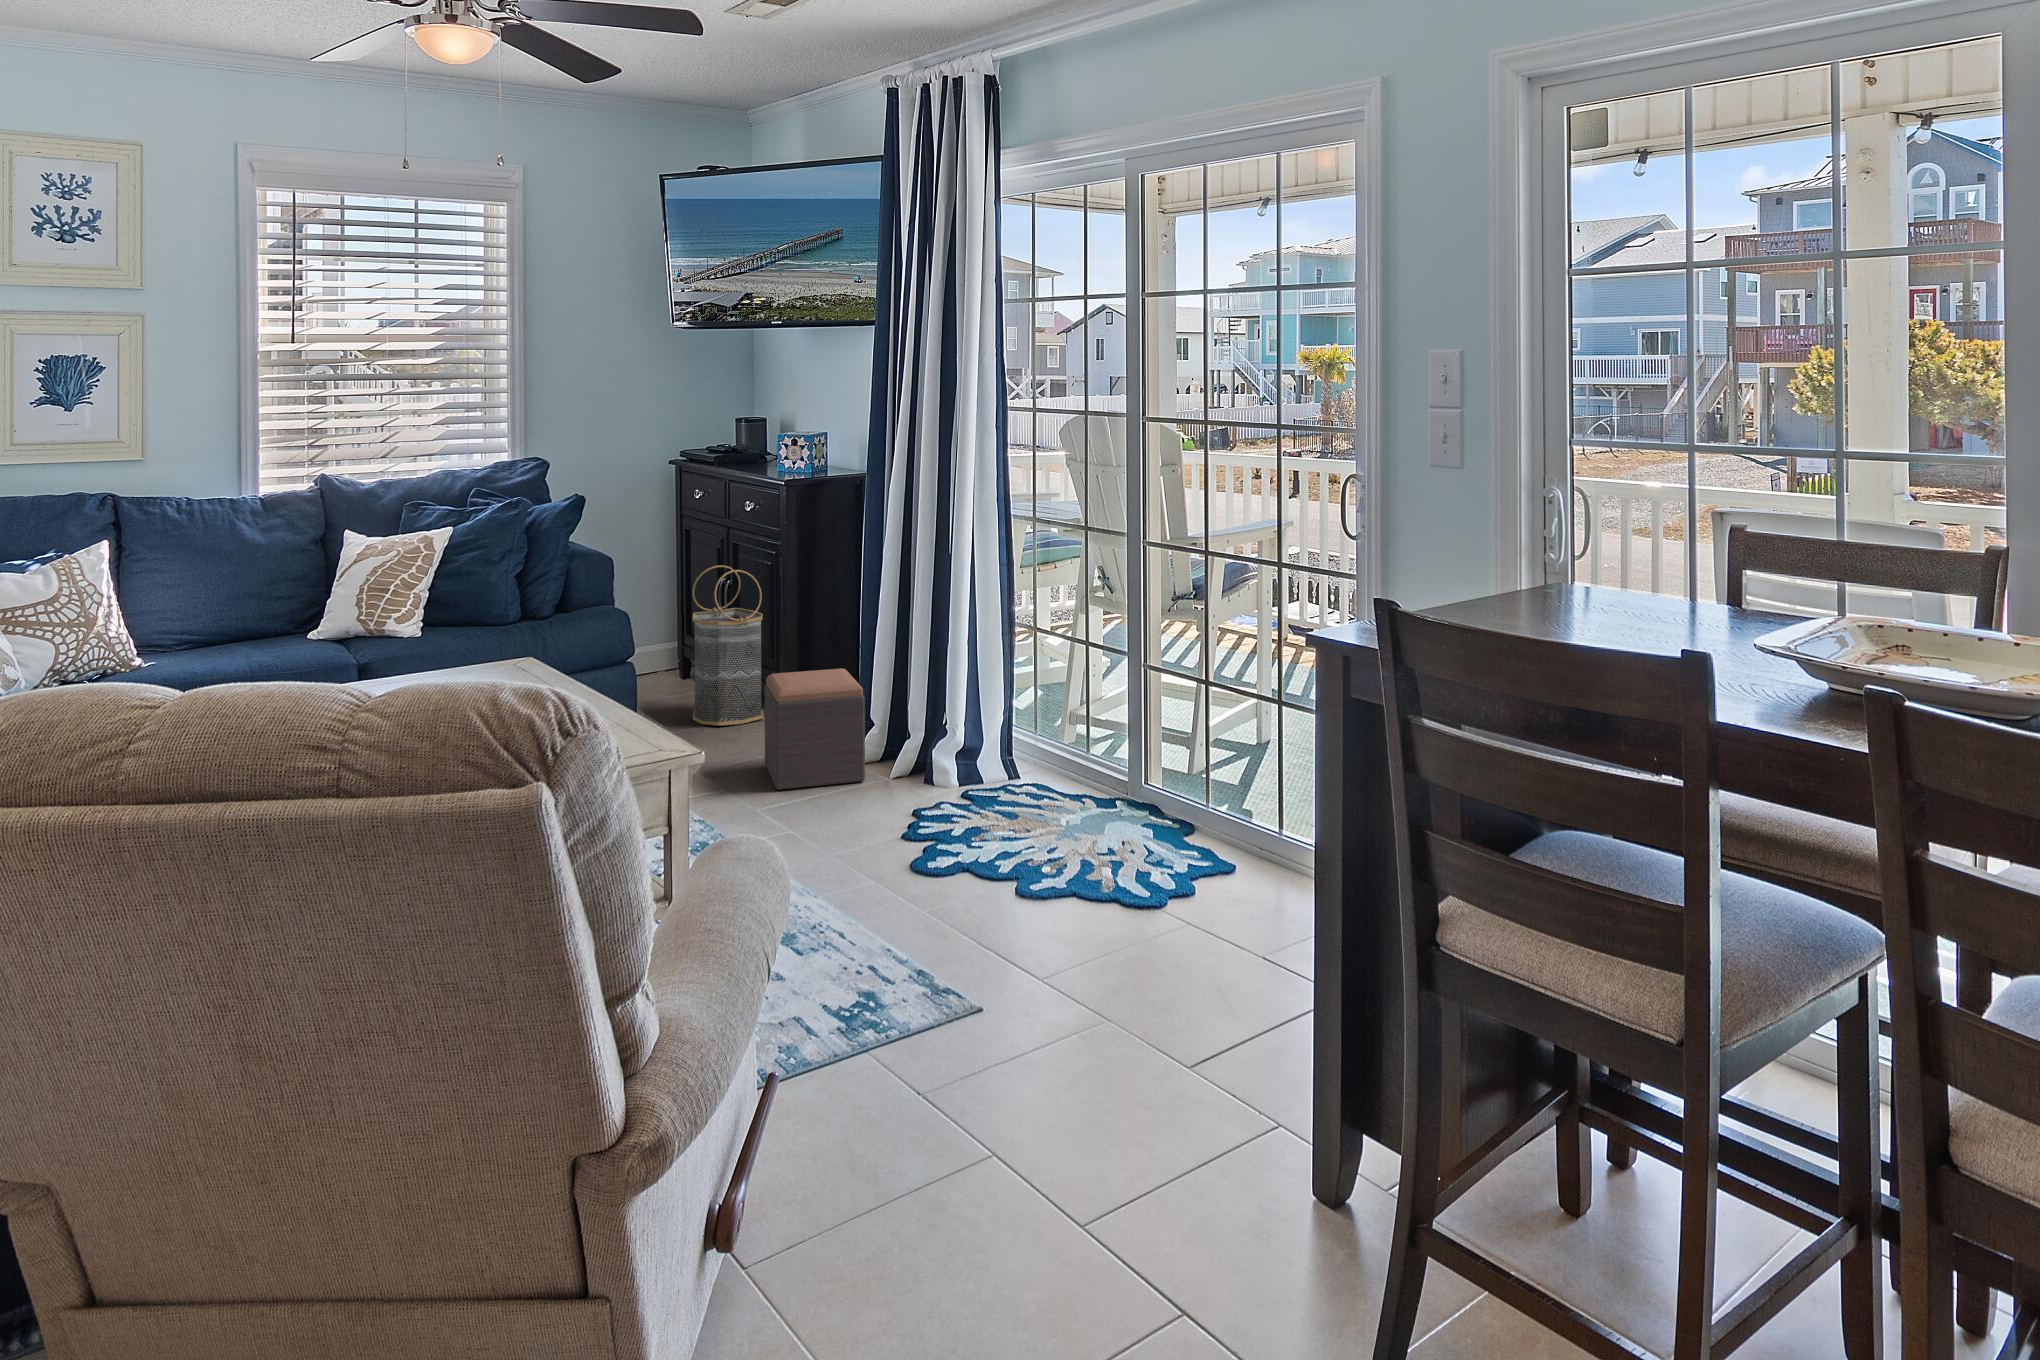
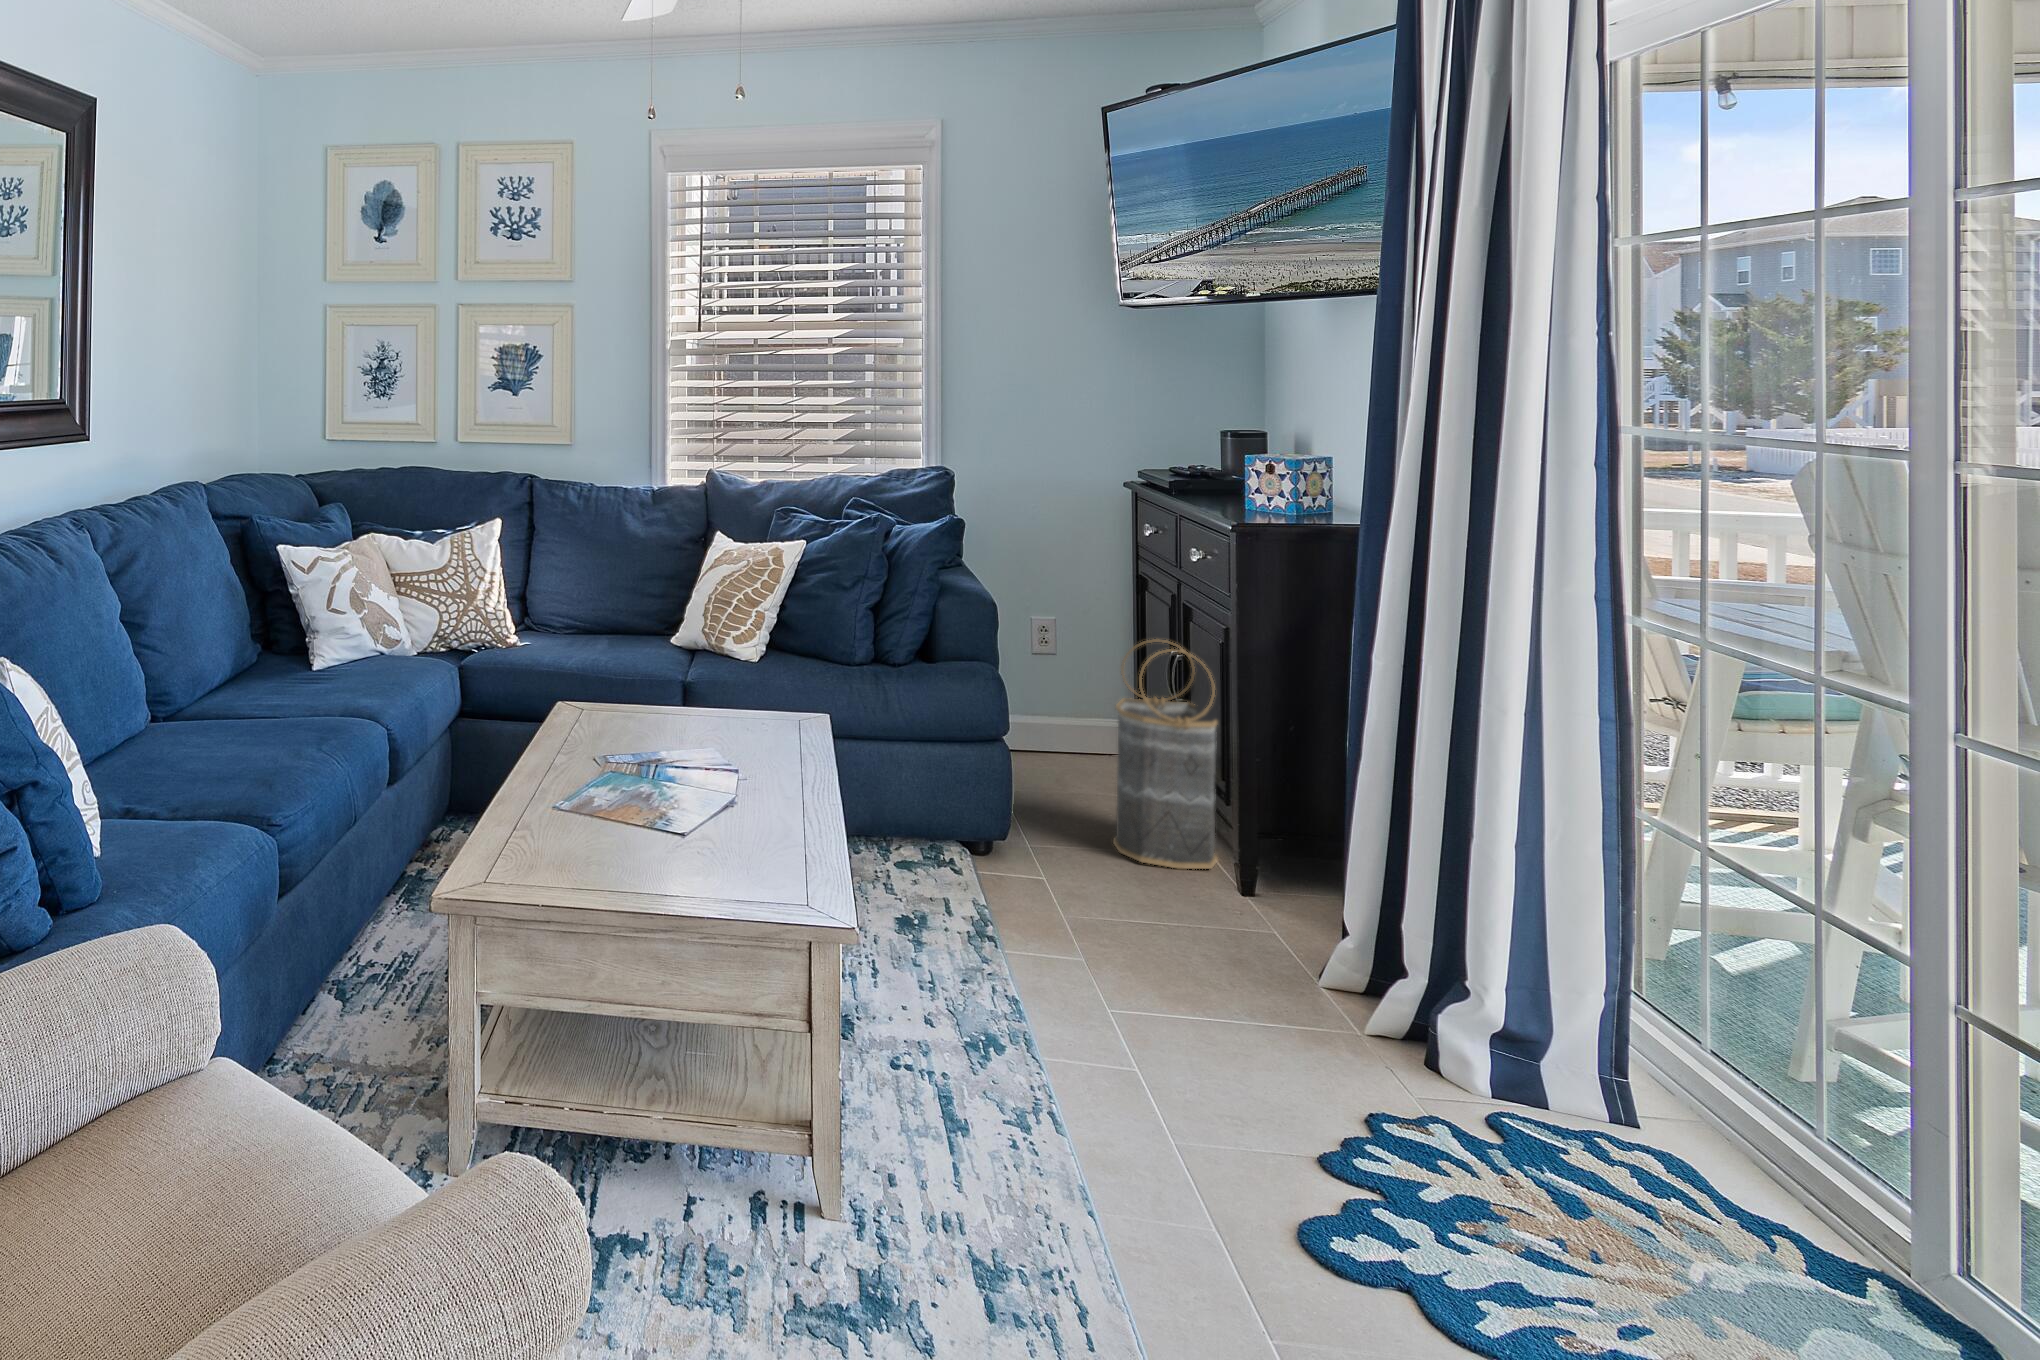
footstool: present [765,668,865,790] -> none [1157,811,1315,1024]

